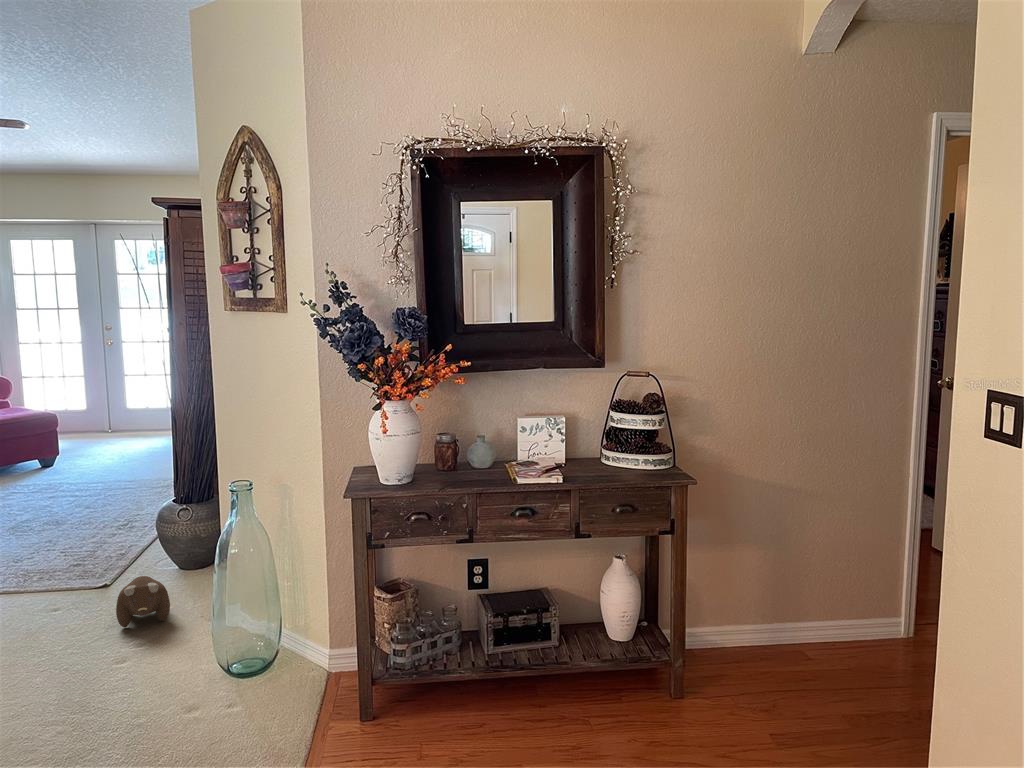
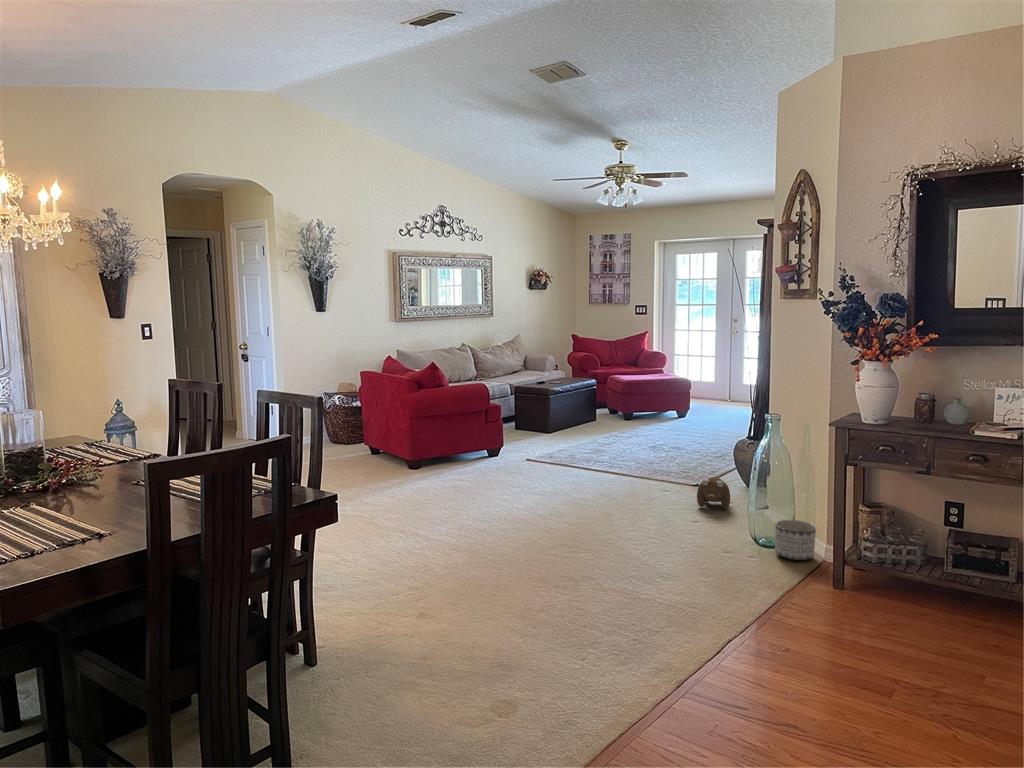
planter: none [260,624,316,687] -> present [775,520,816,560]

